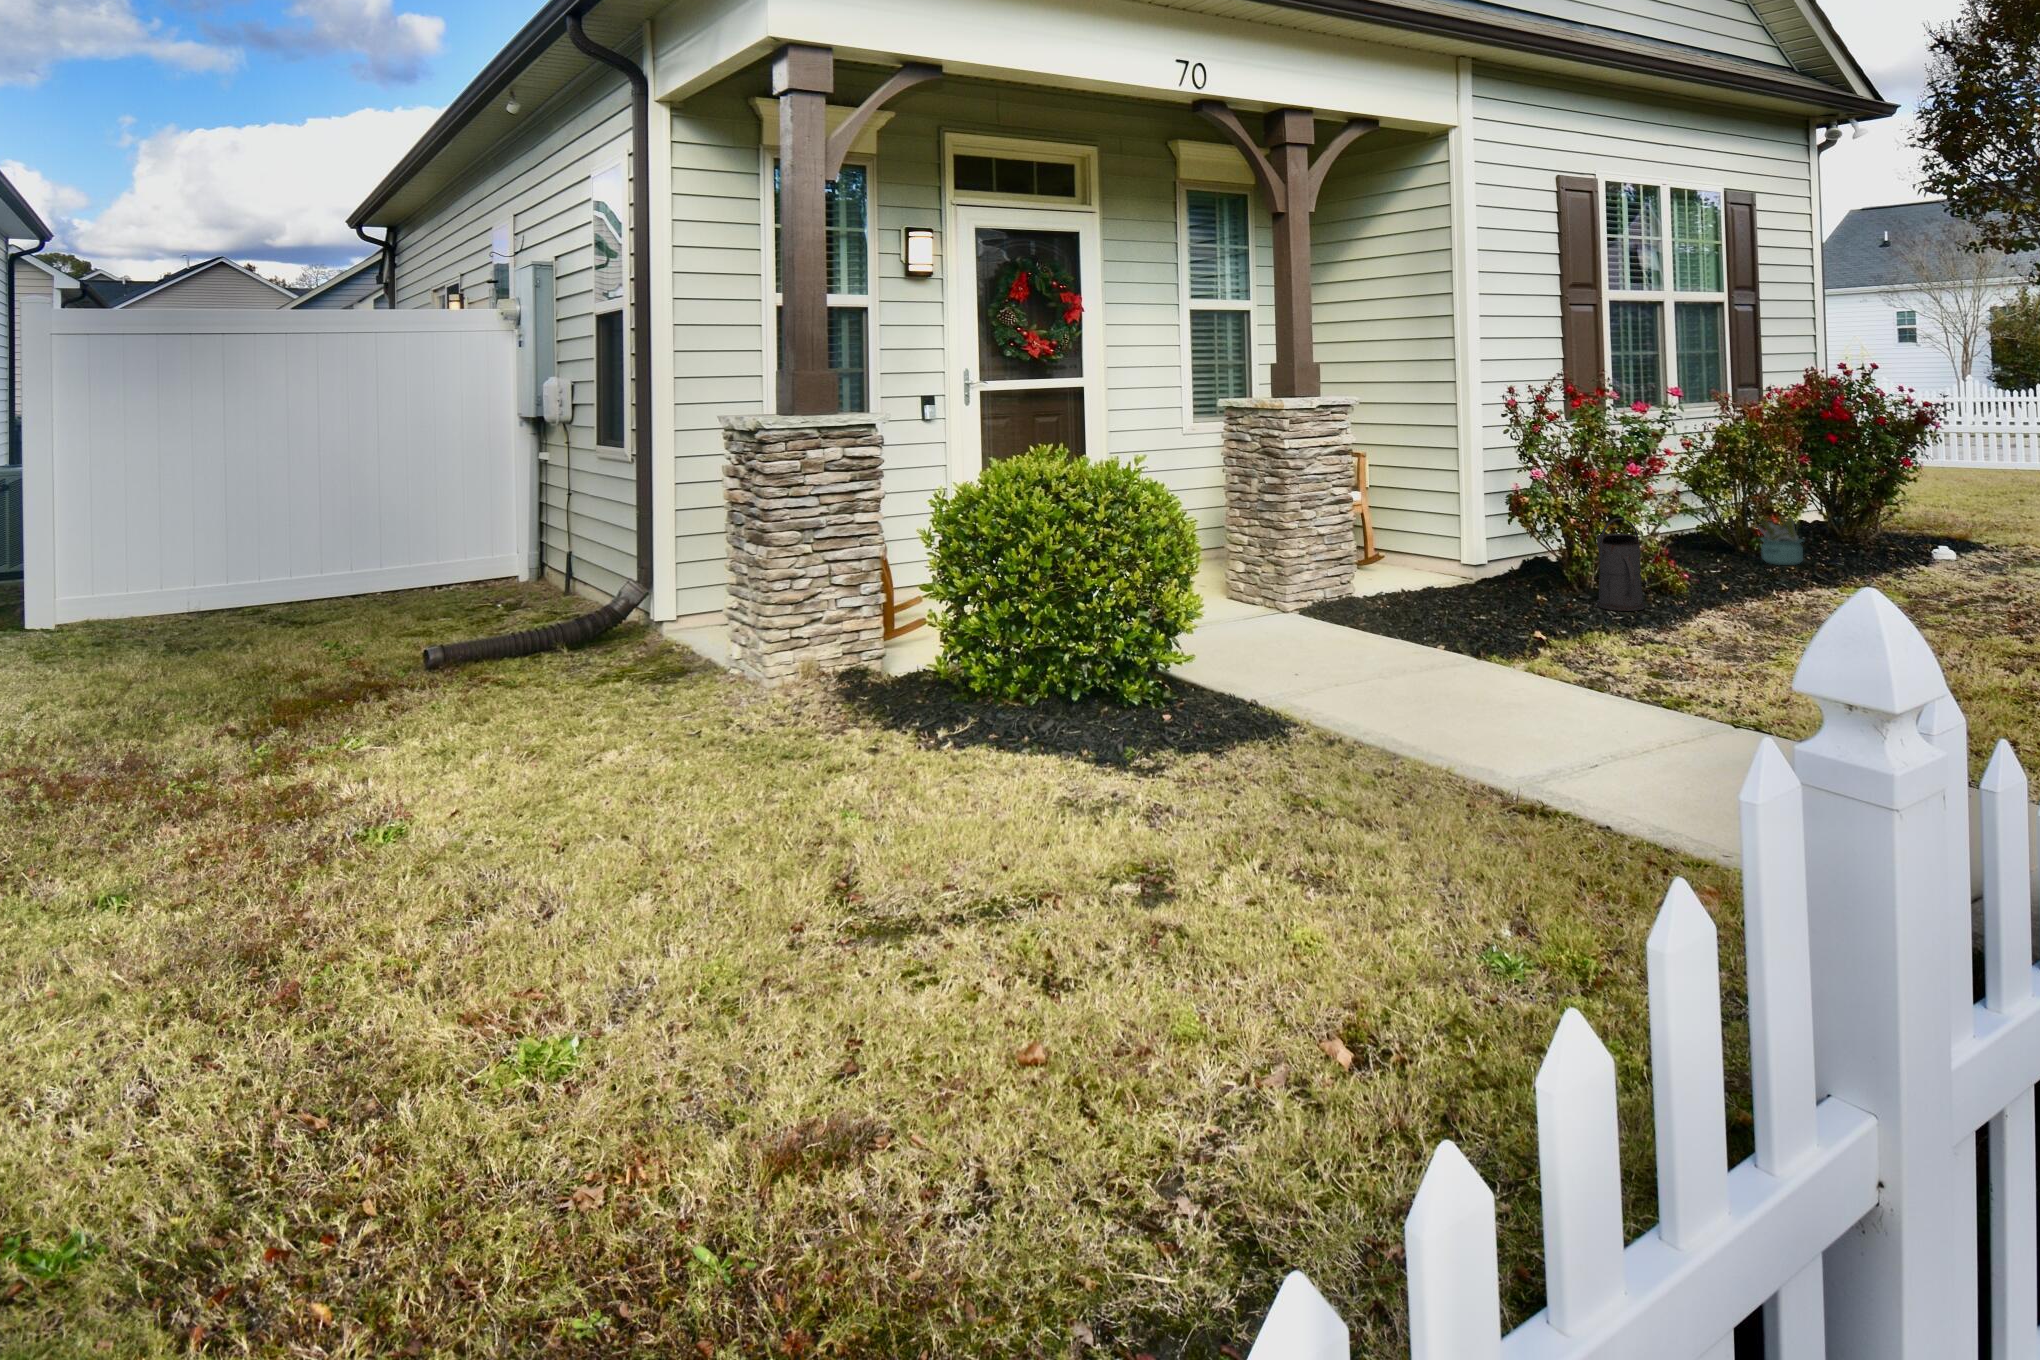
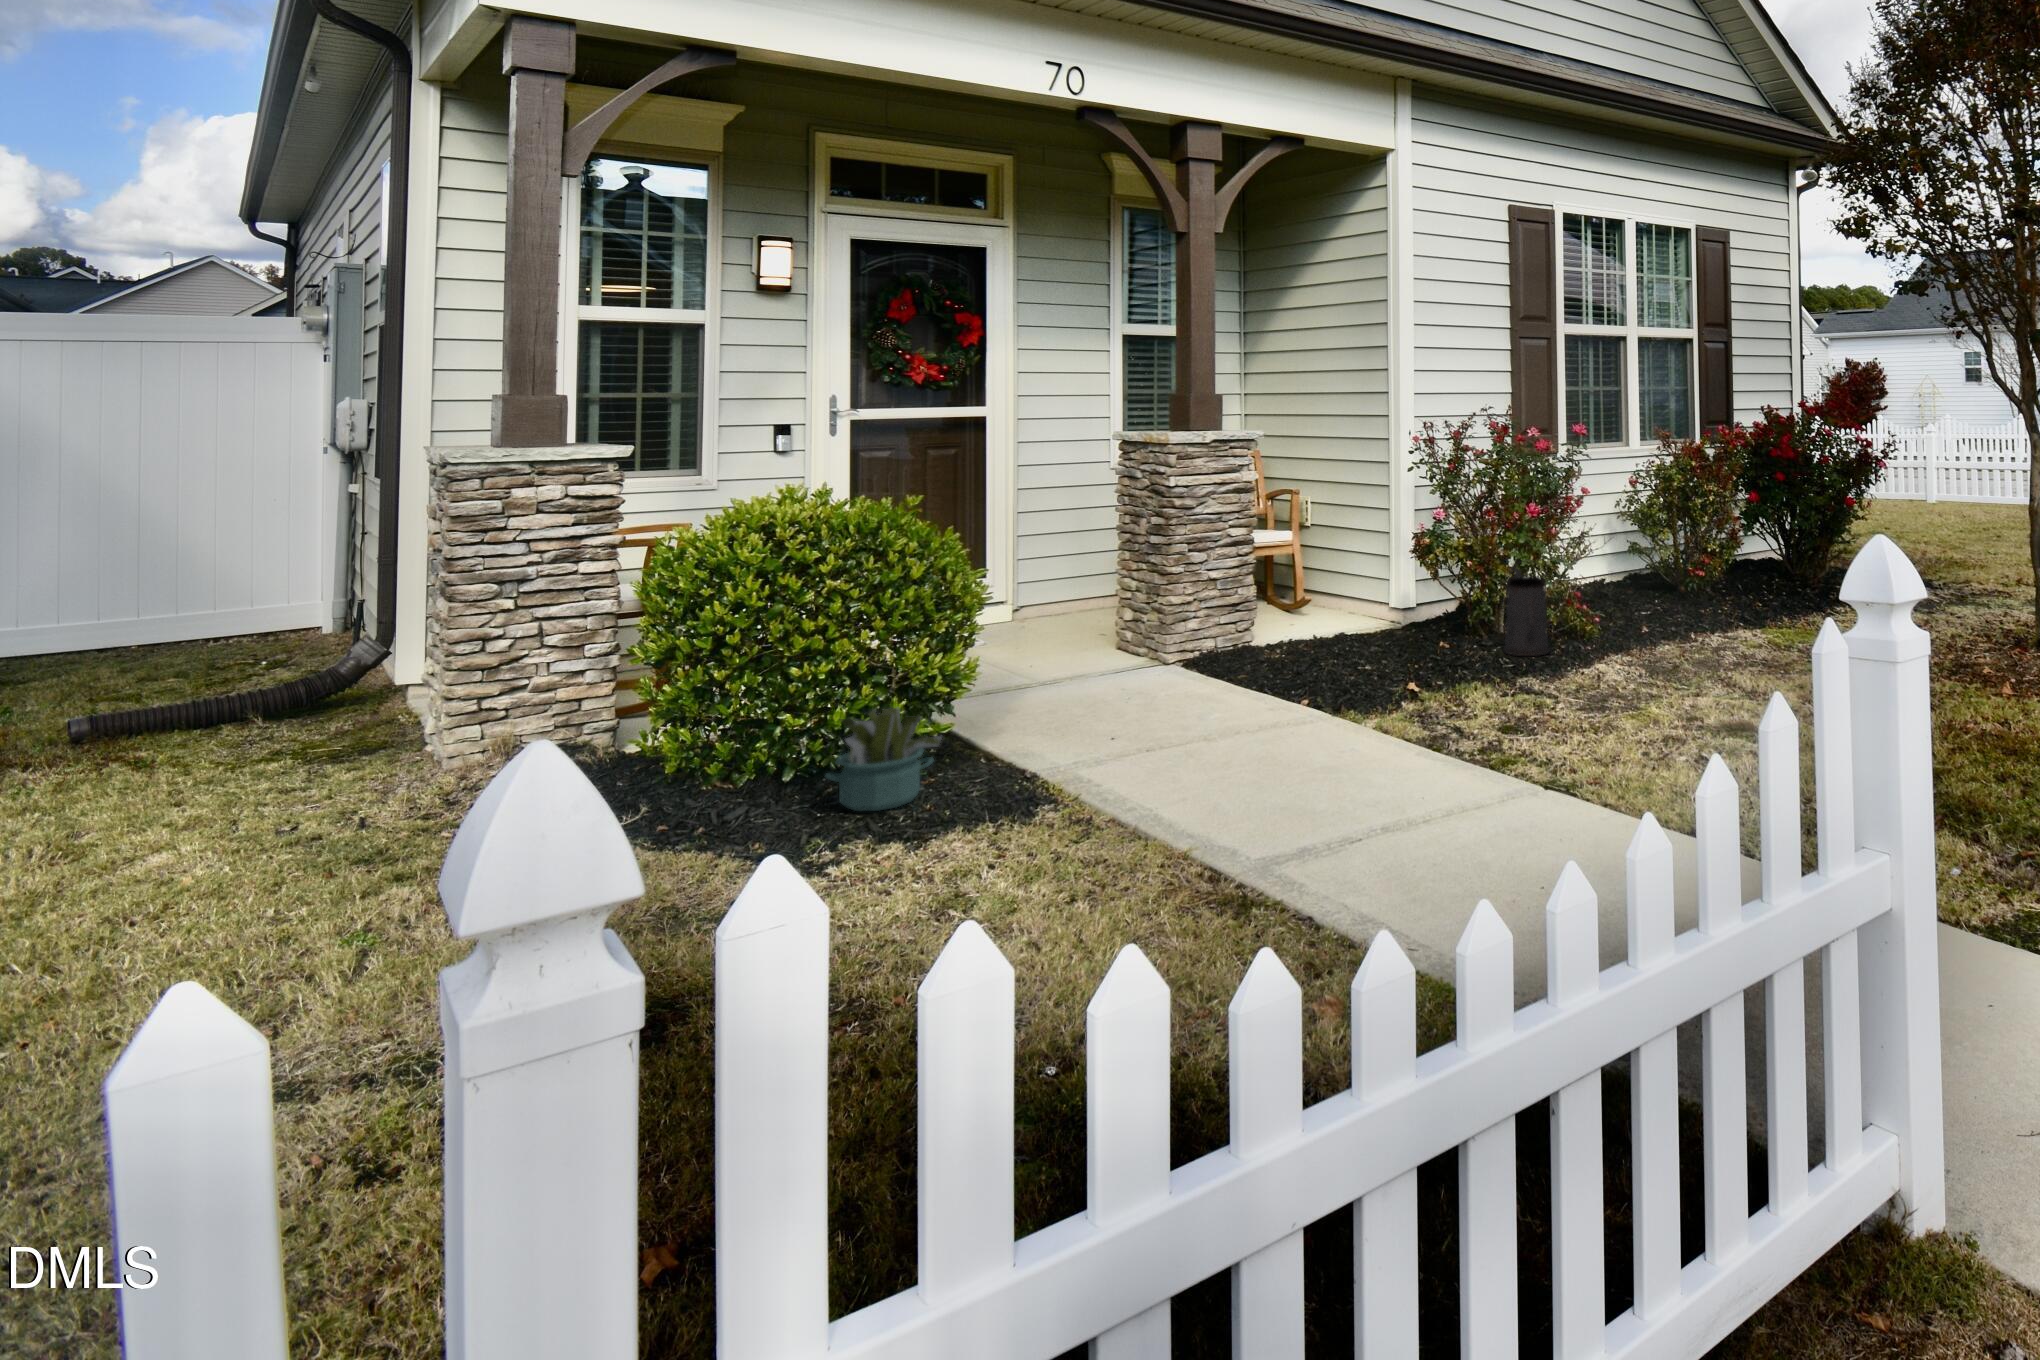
decorative plant: present [1759,517,1803,565] -> present [826,708,942,811]

